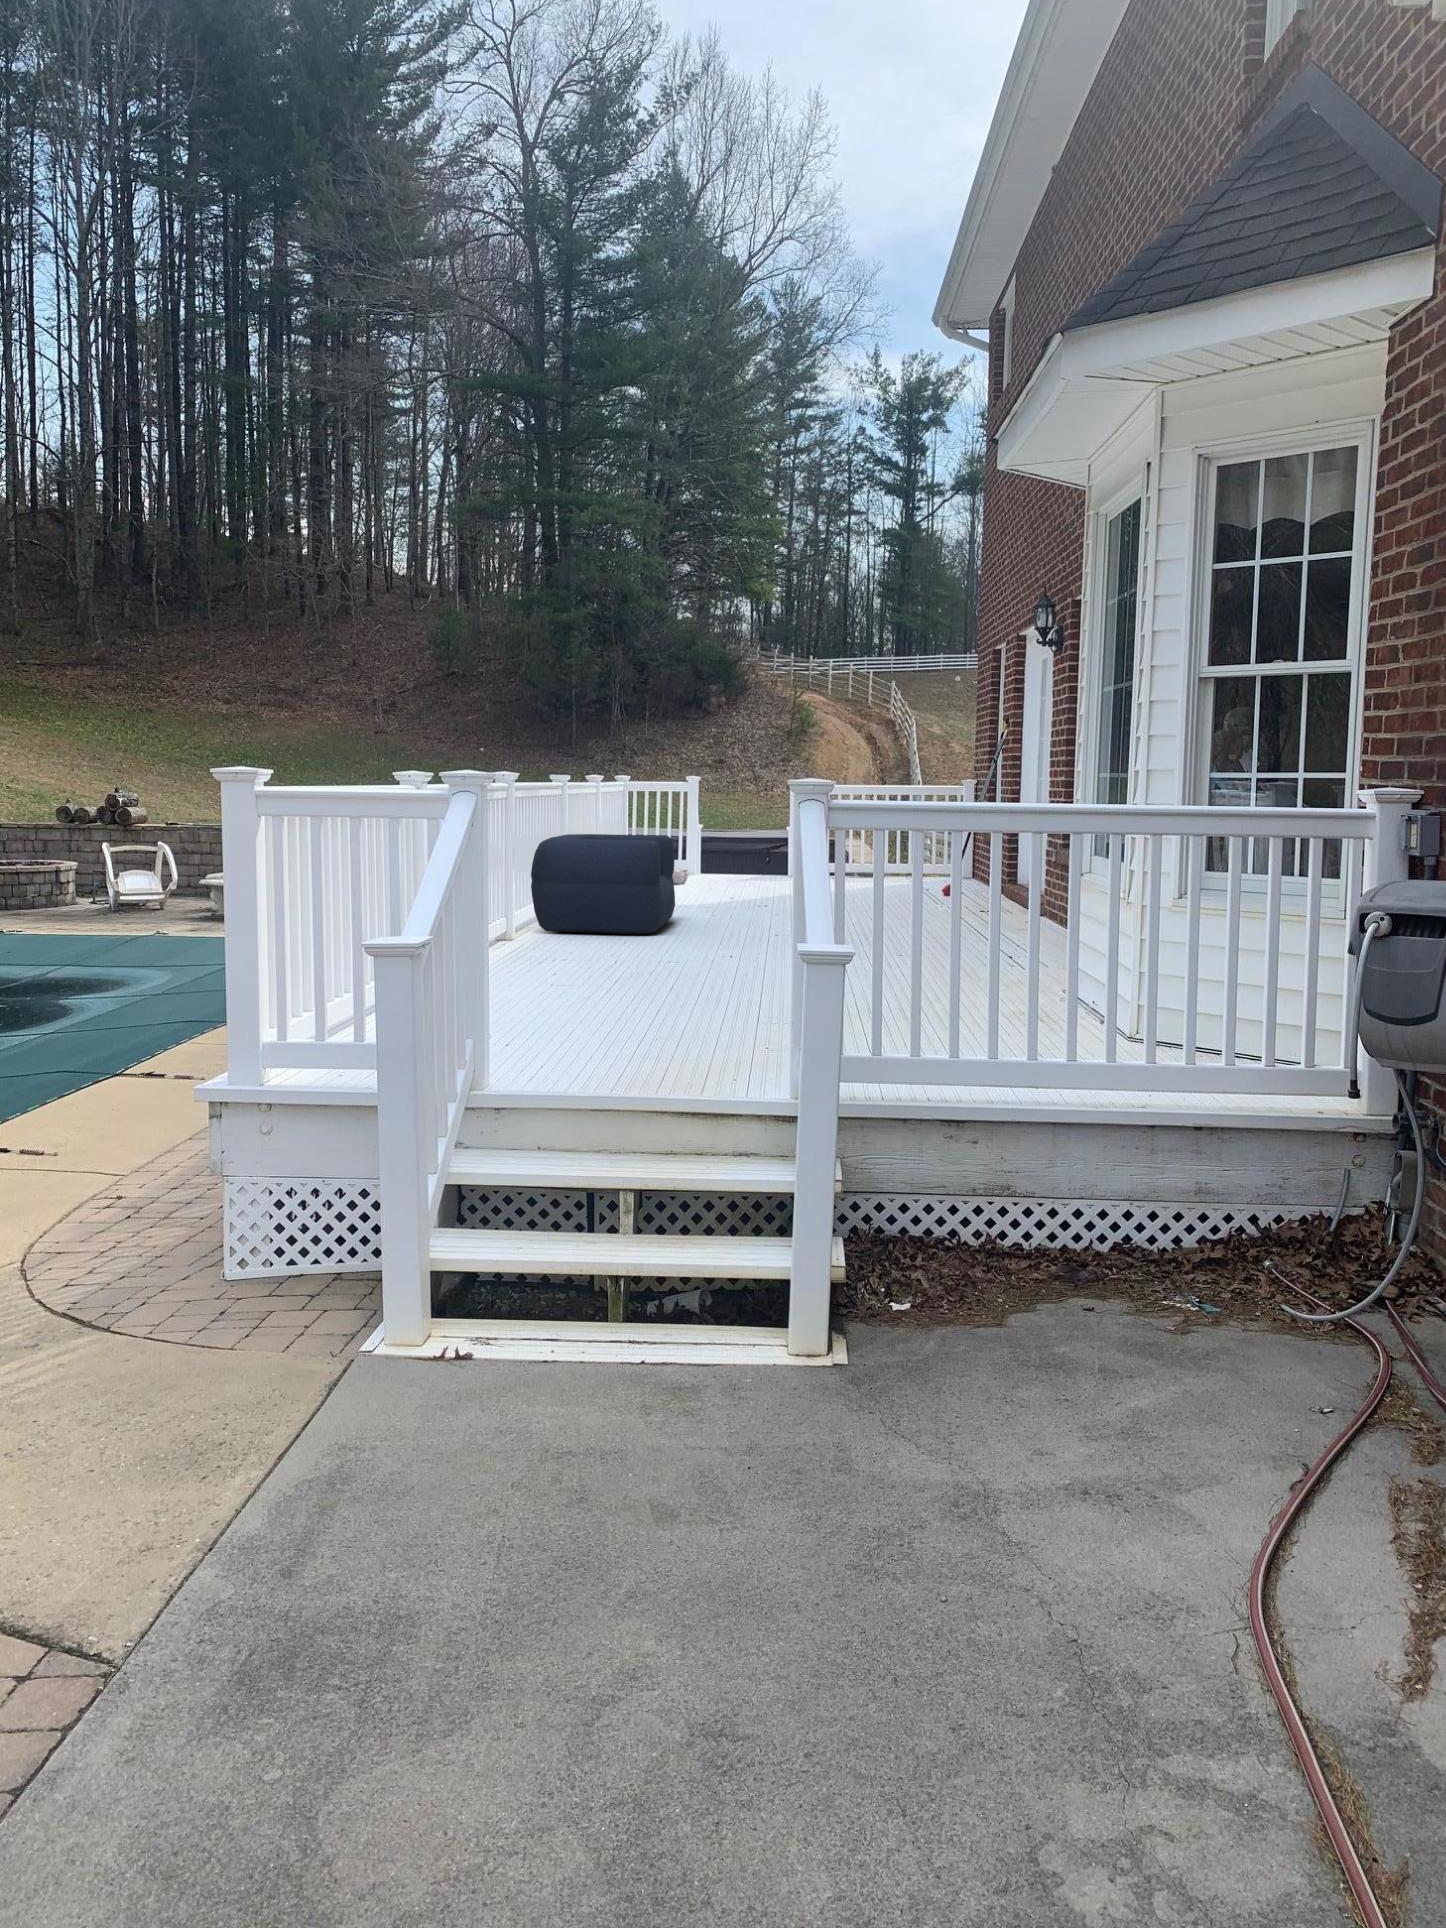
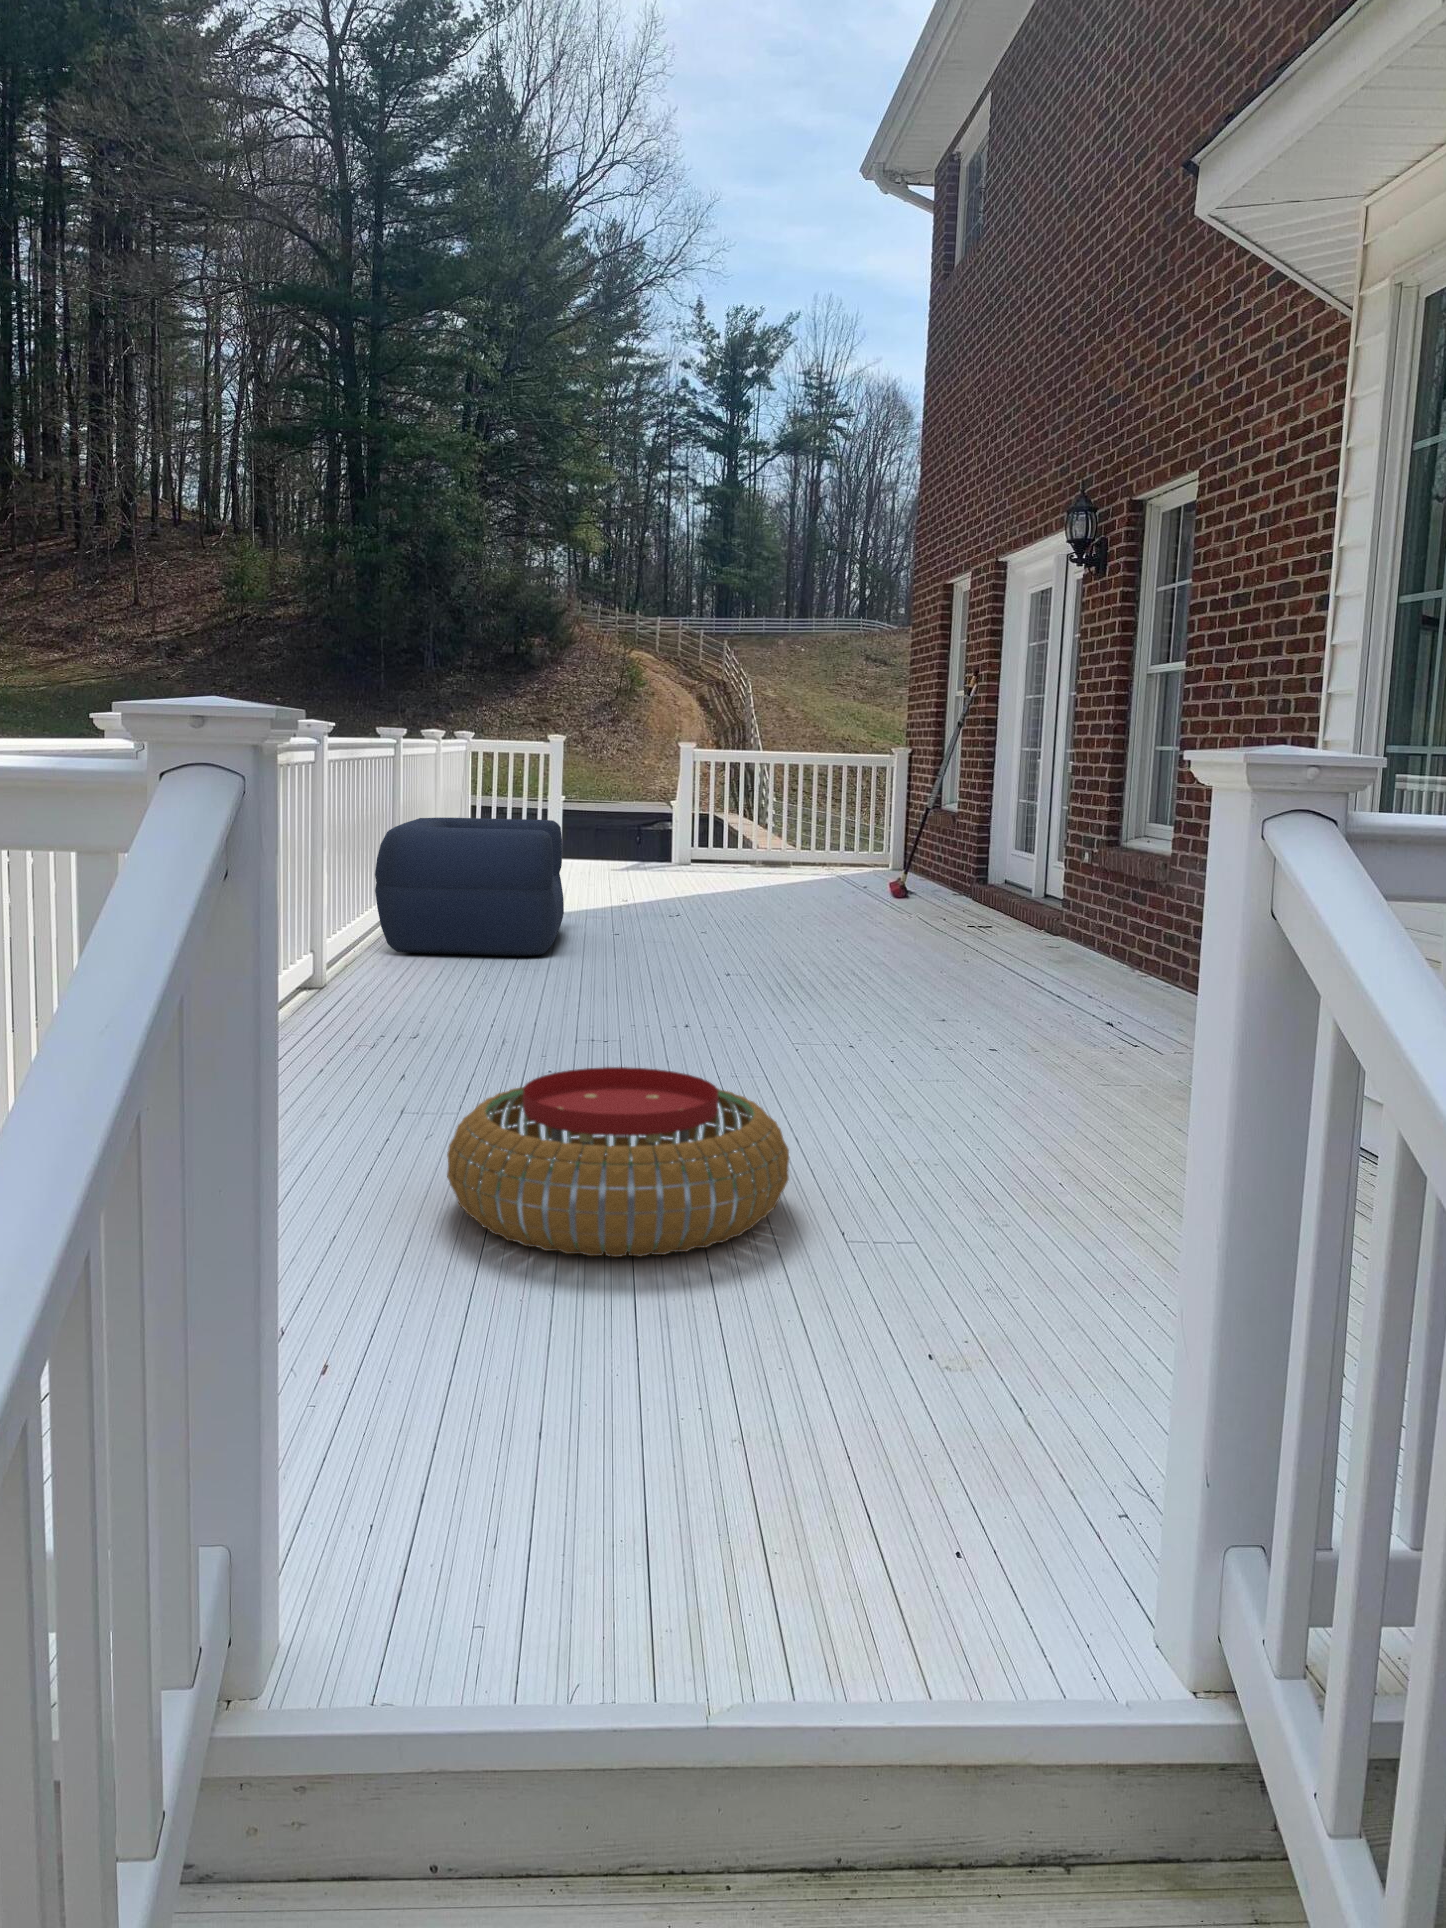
pouf: none [542,961,737,1050] -> present [447,1067,789,1257]

